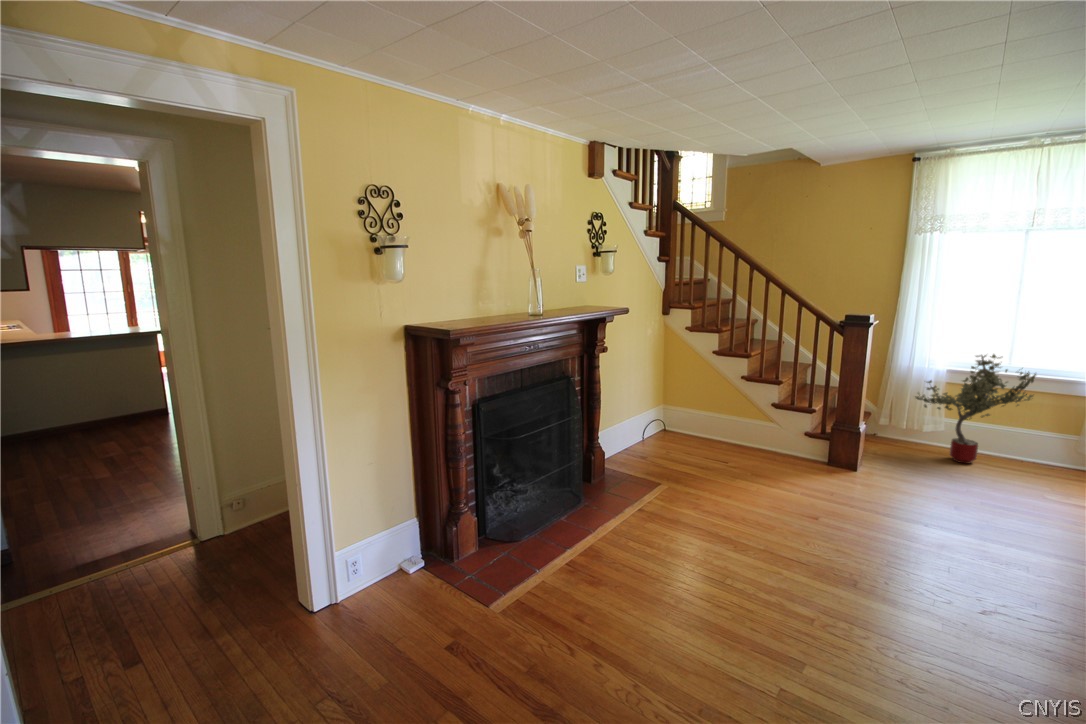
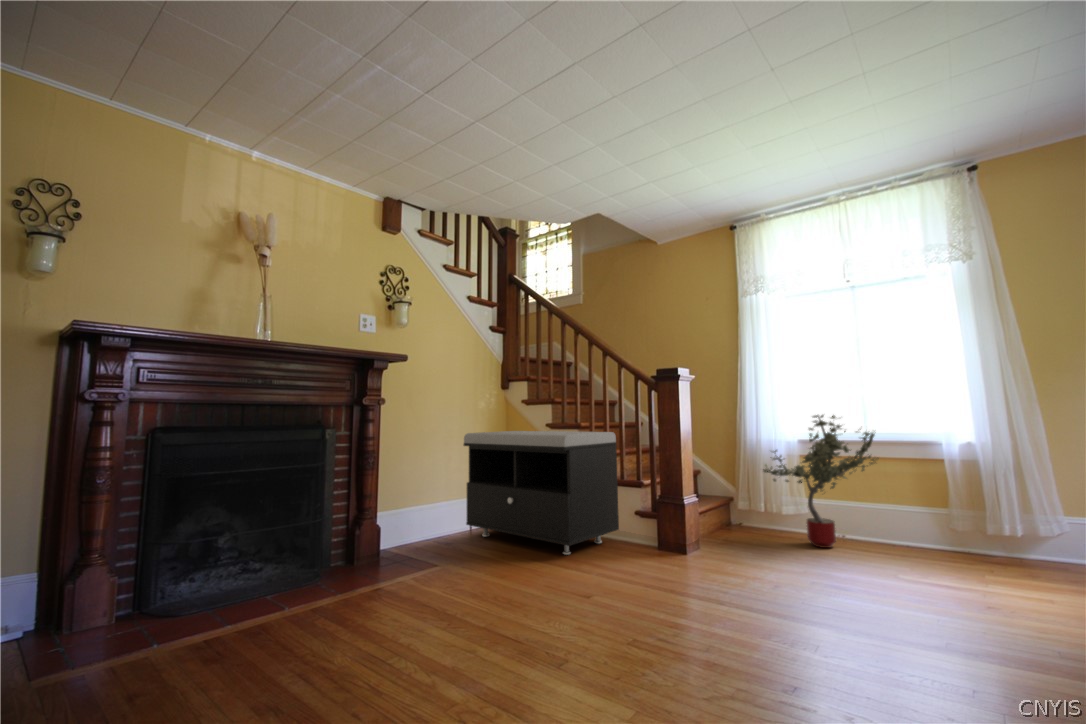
storage bench: none [649,355,793,470] -> present [464,431,619,555]

